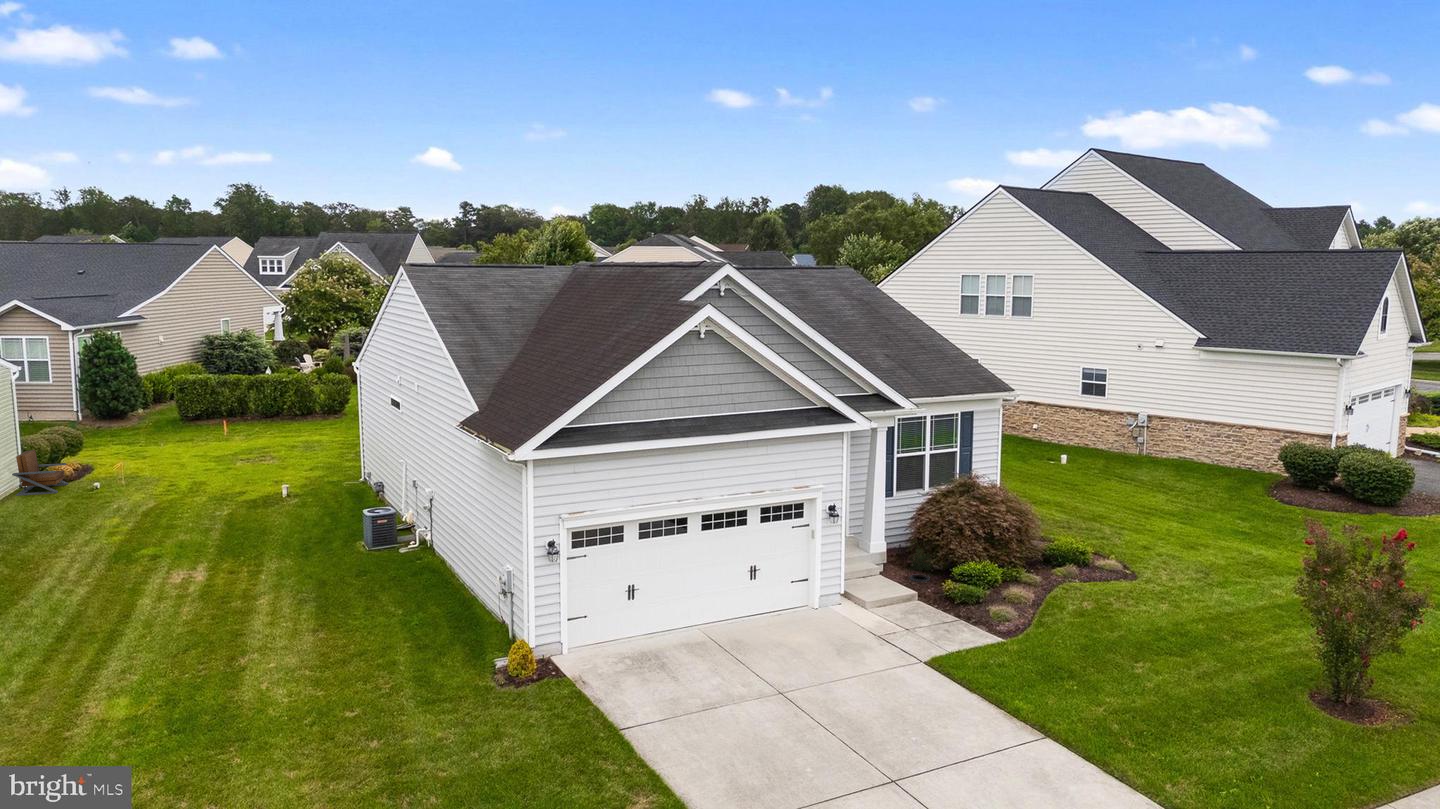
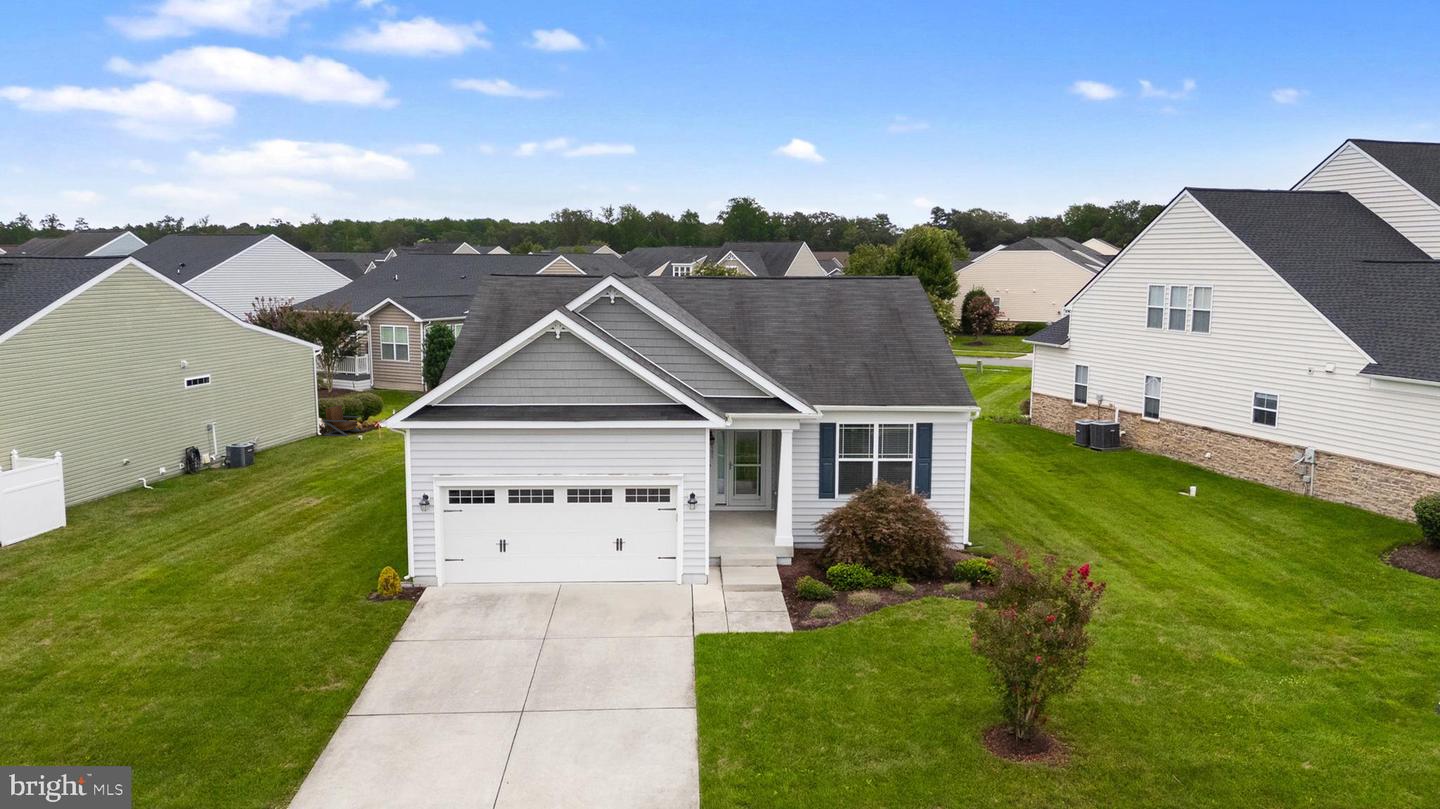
potted tree: present [910,548,930,582] -> none [803,541,826,576]

